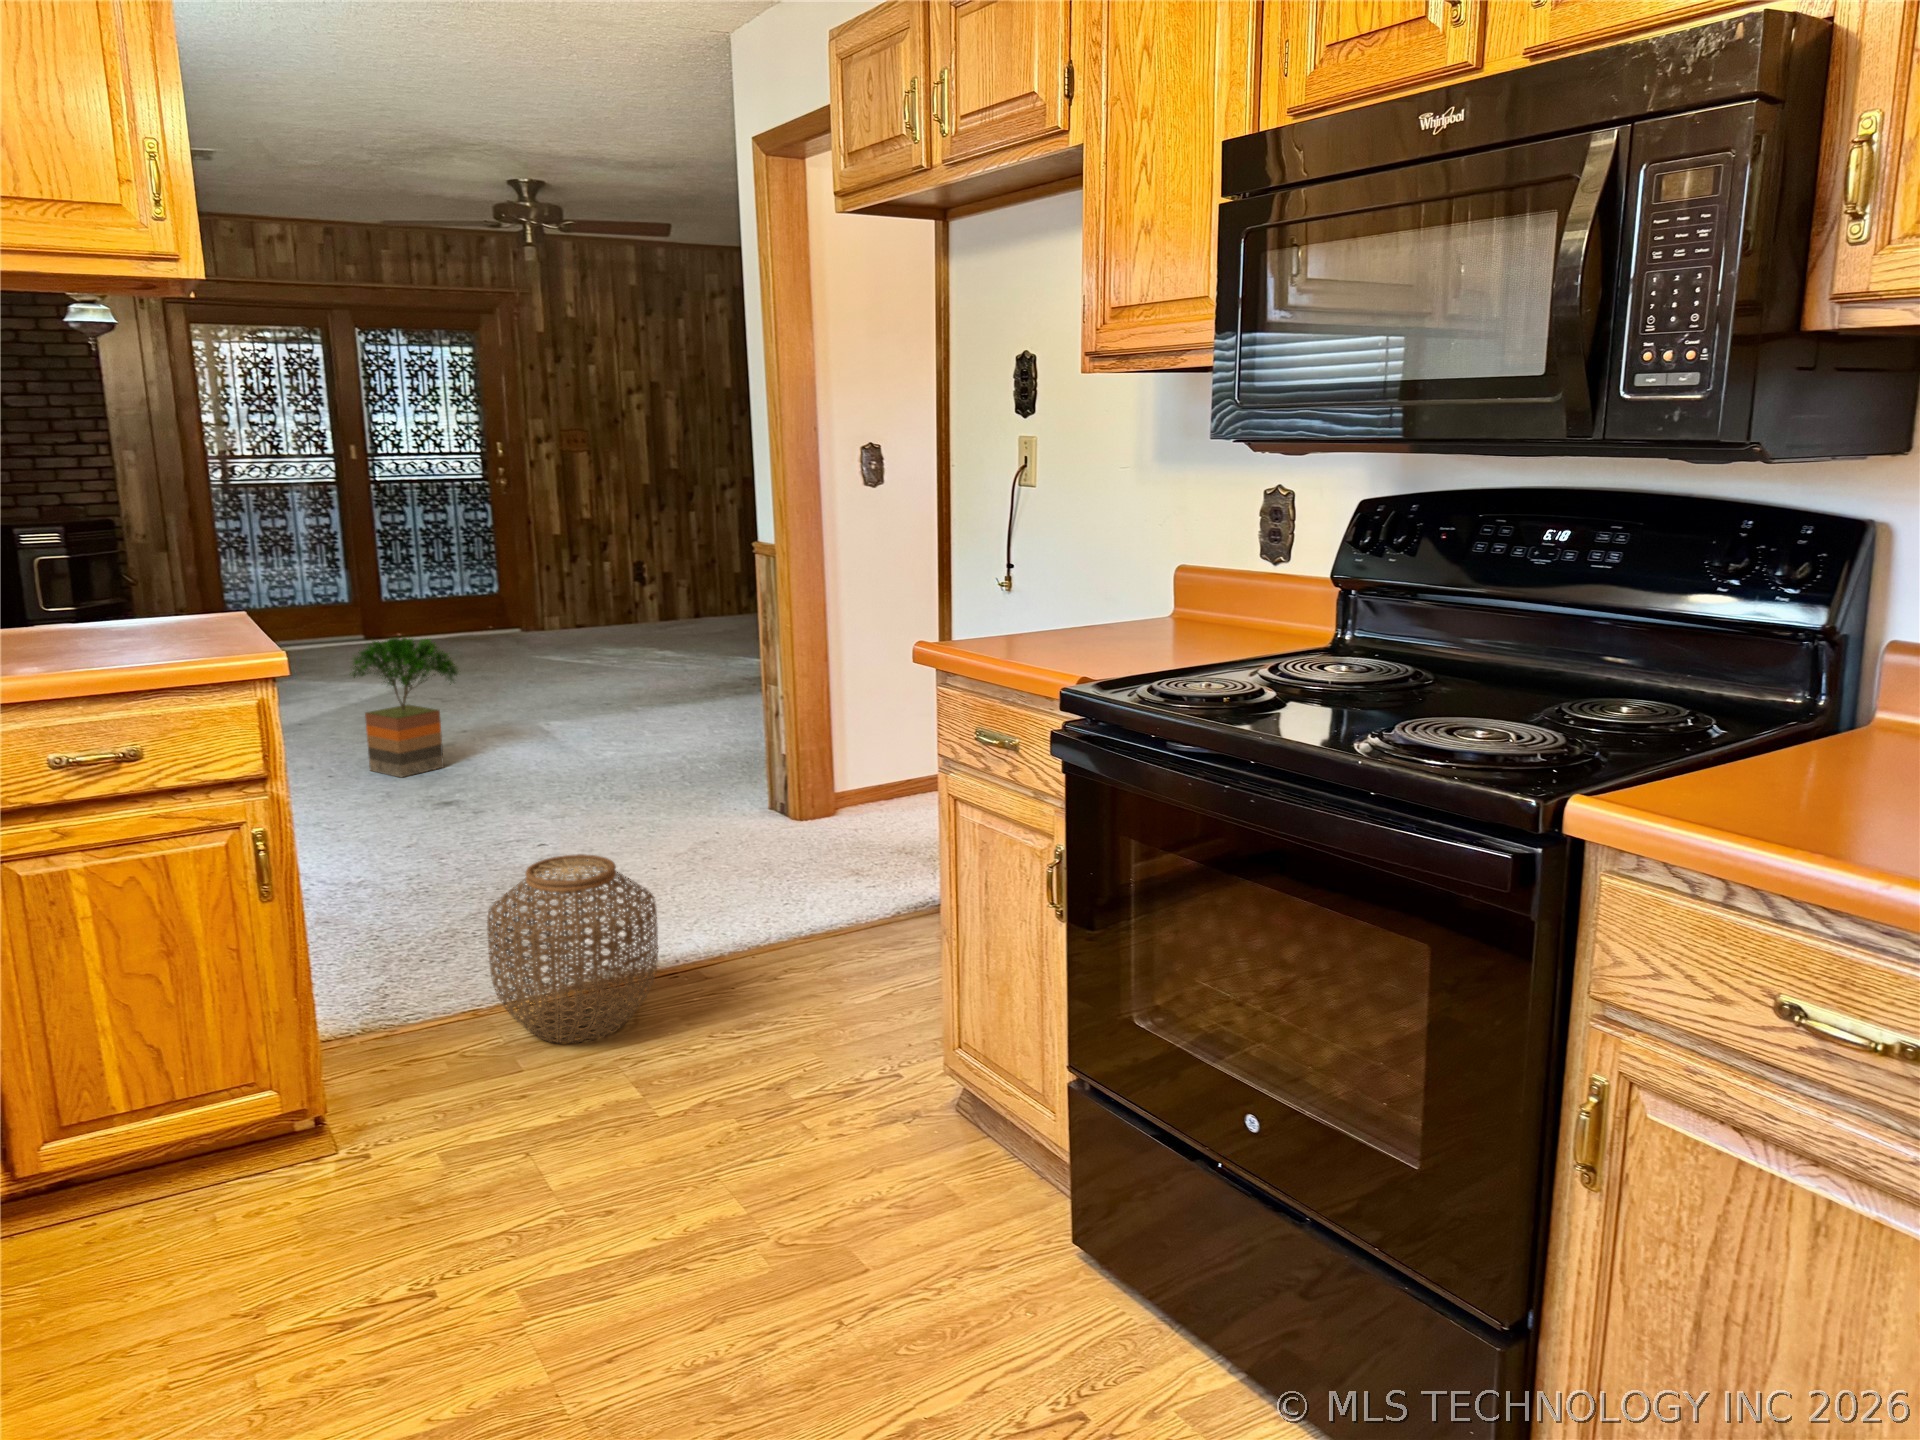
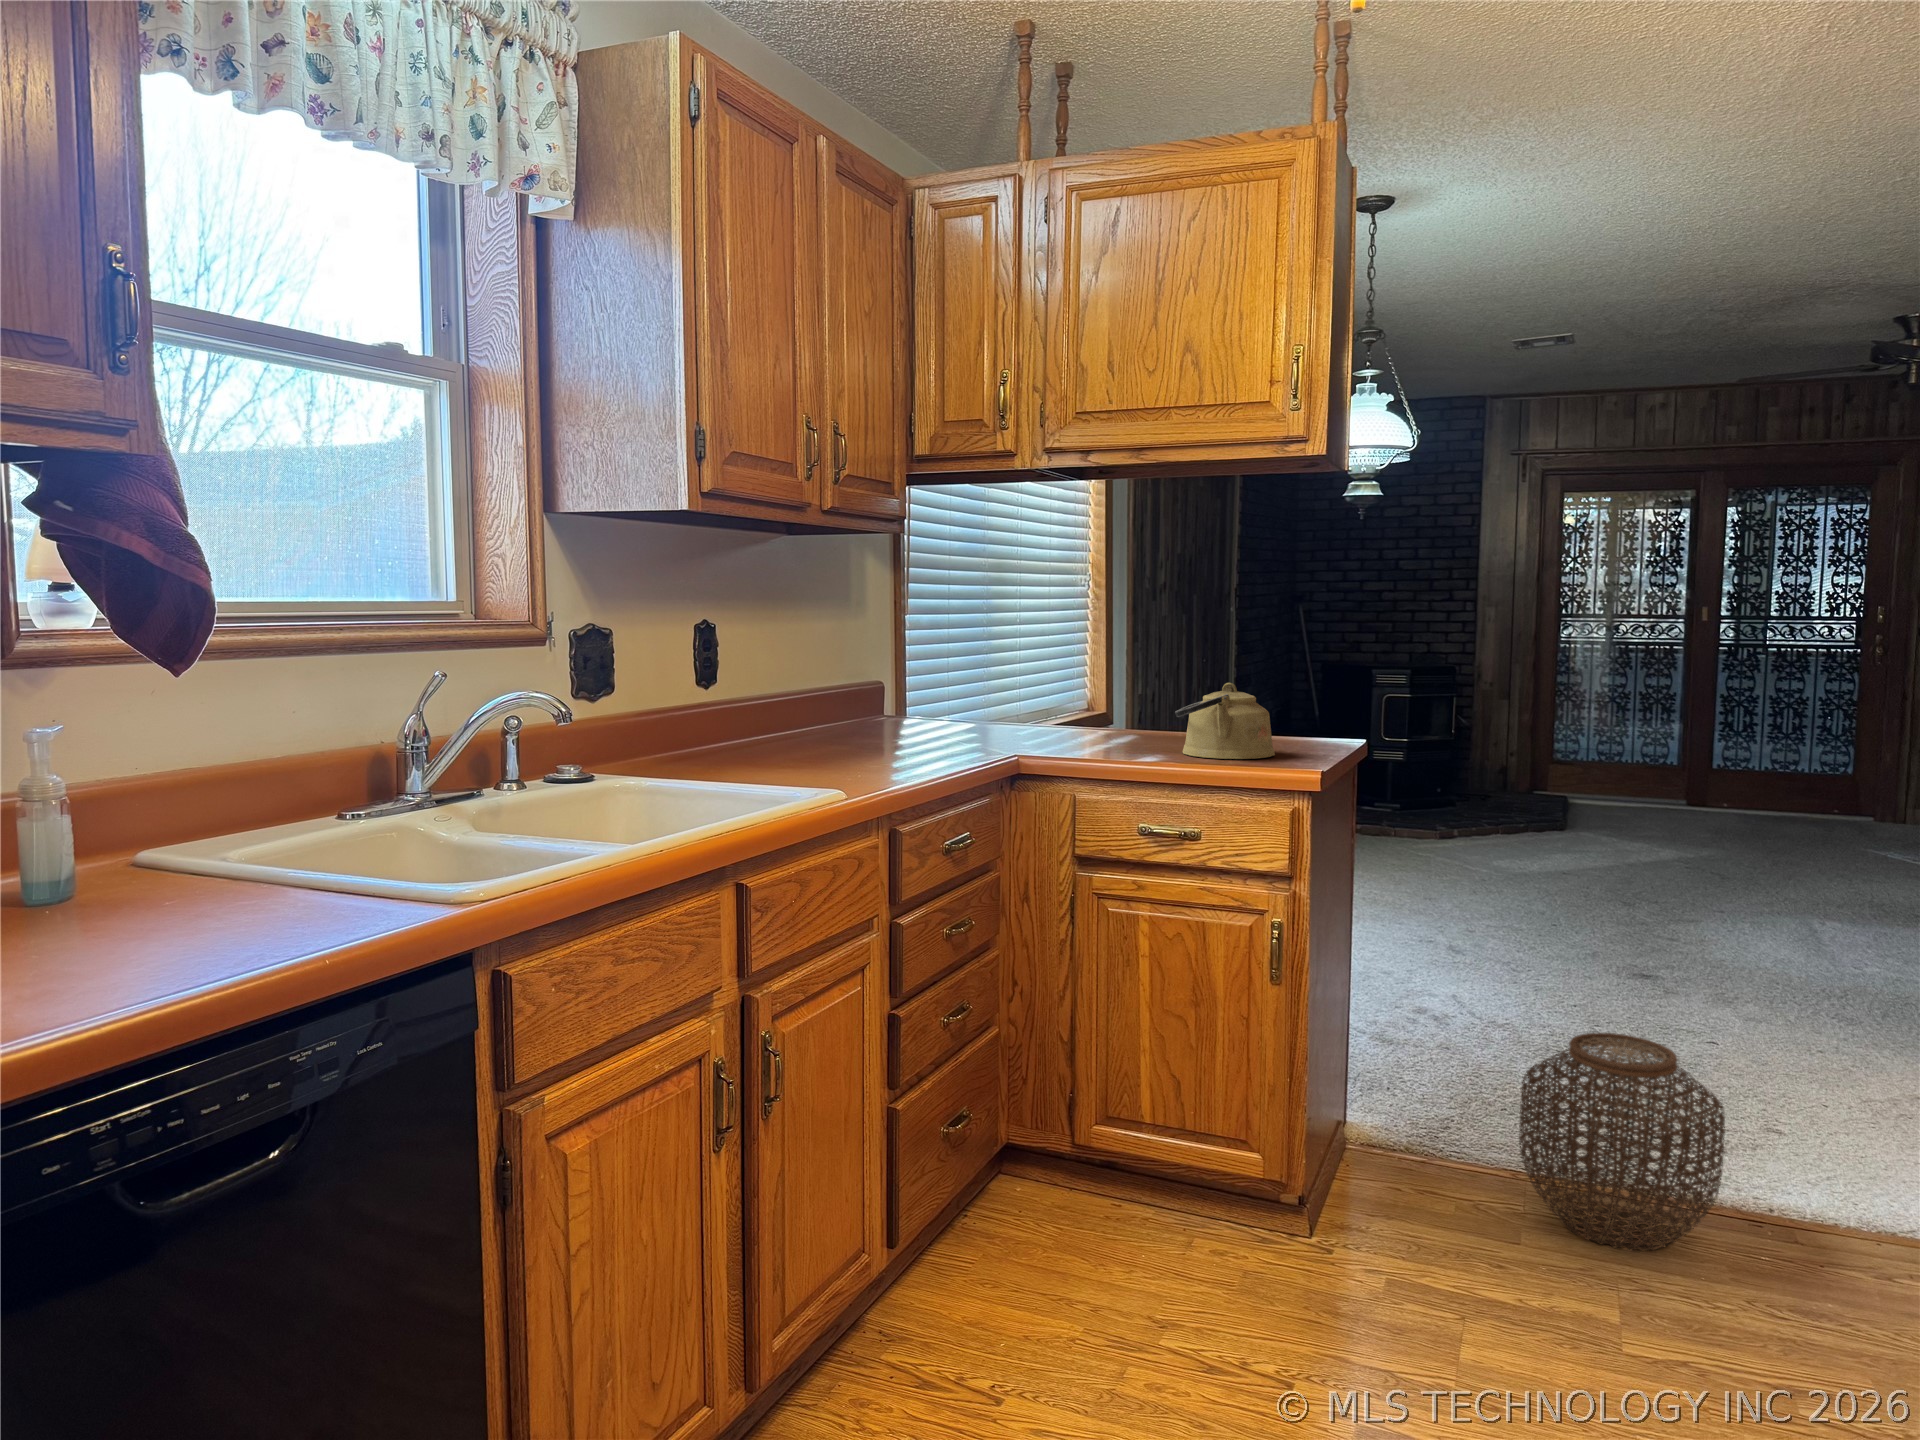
kettle: none [45,557,195,655] -> present [1175,683,1275,759]
potted tree: present [350,638,458,777] -> none [1589,793,1708,937]

